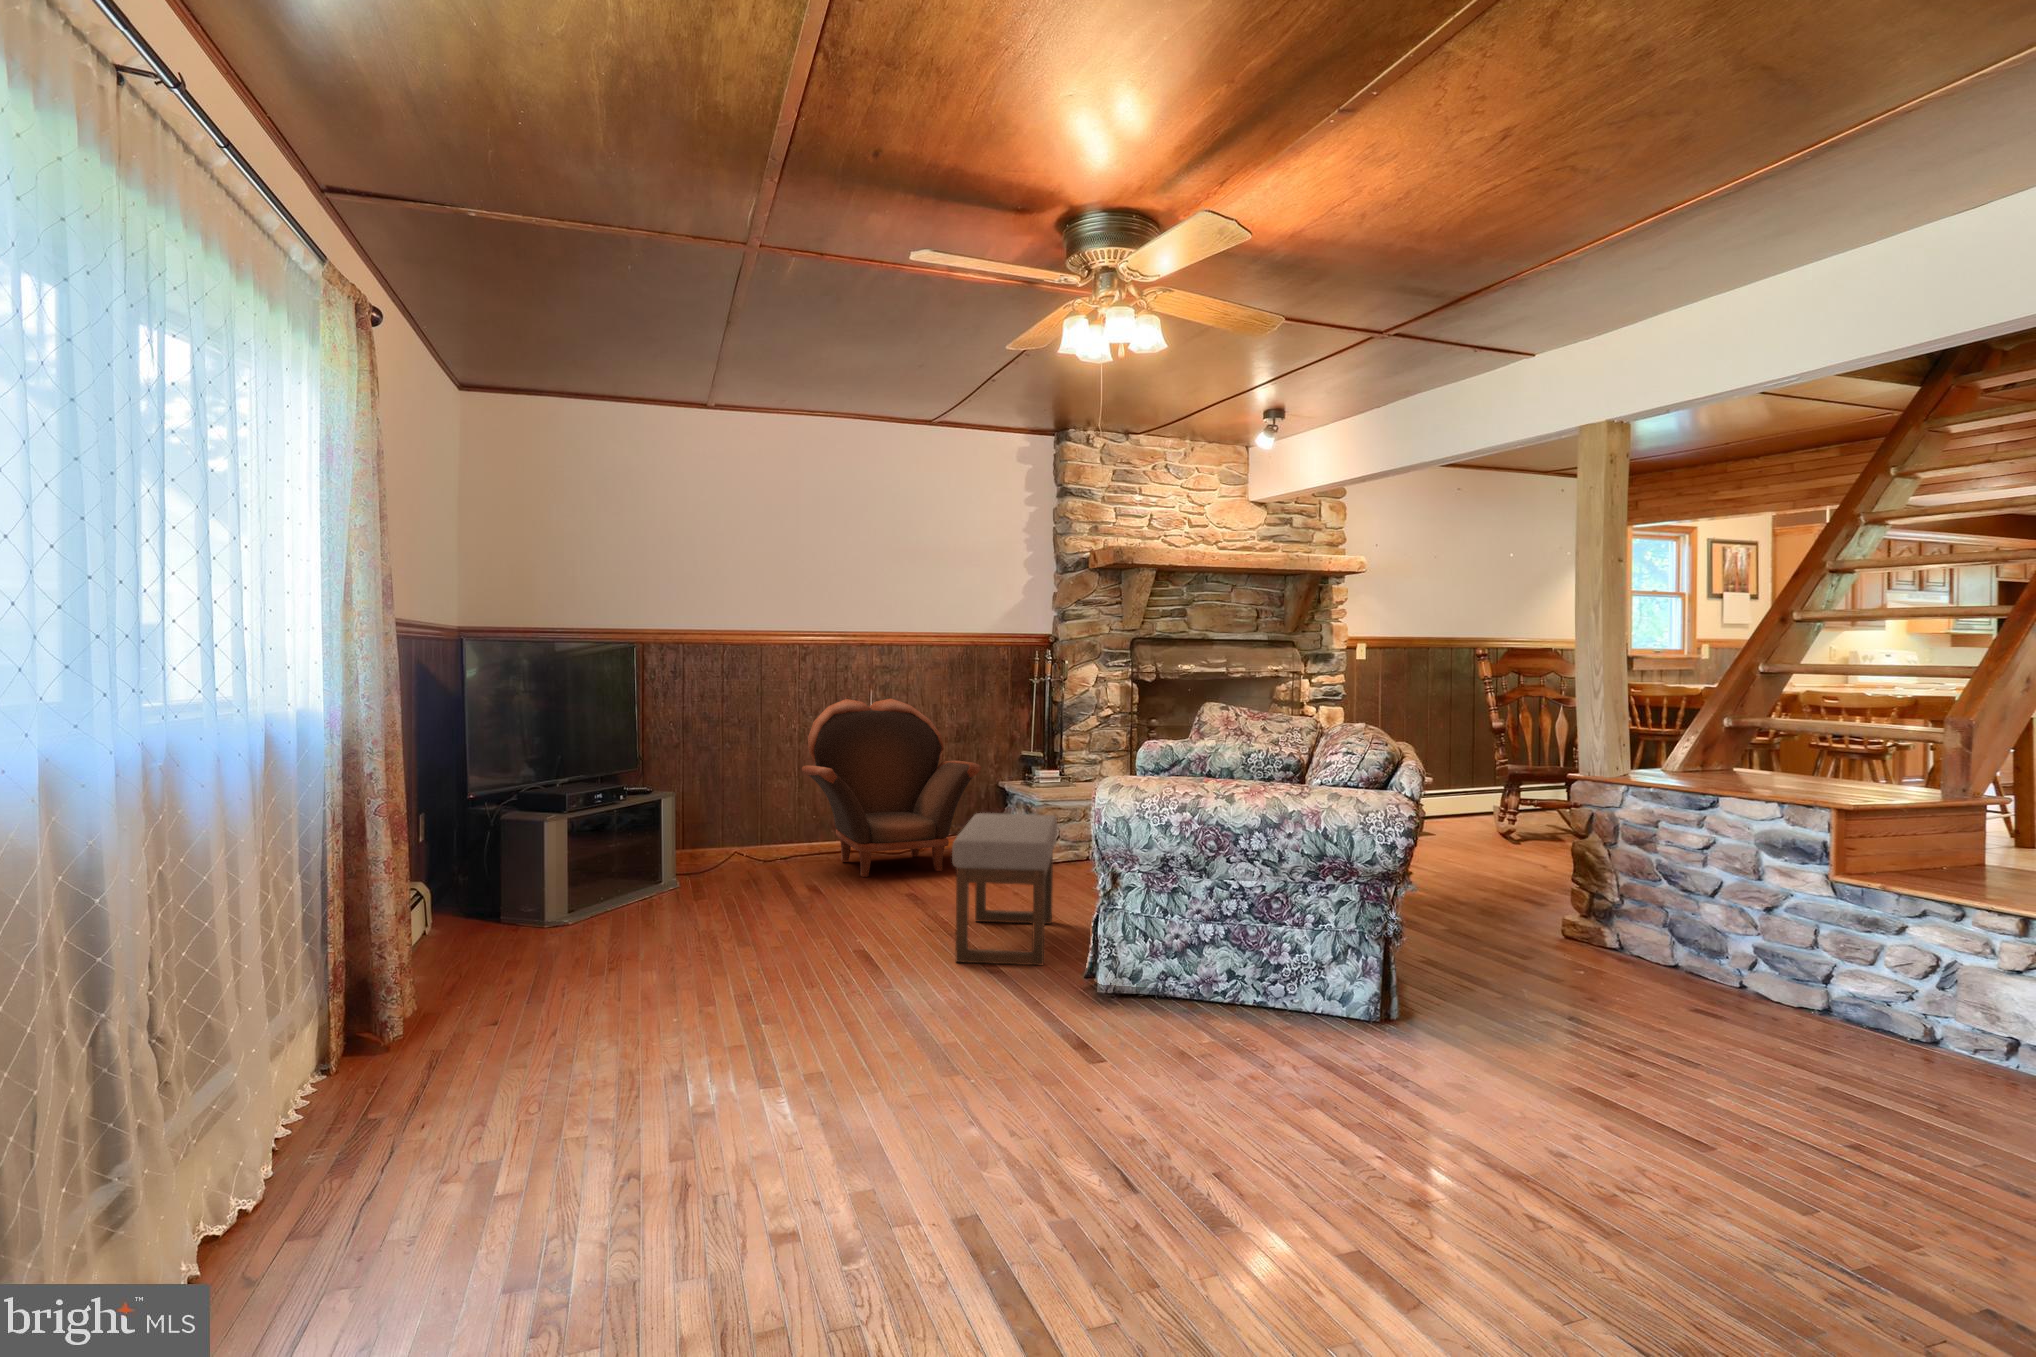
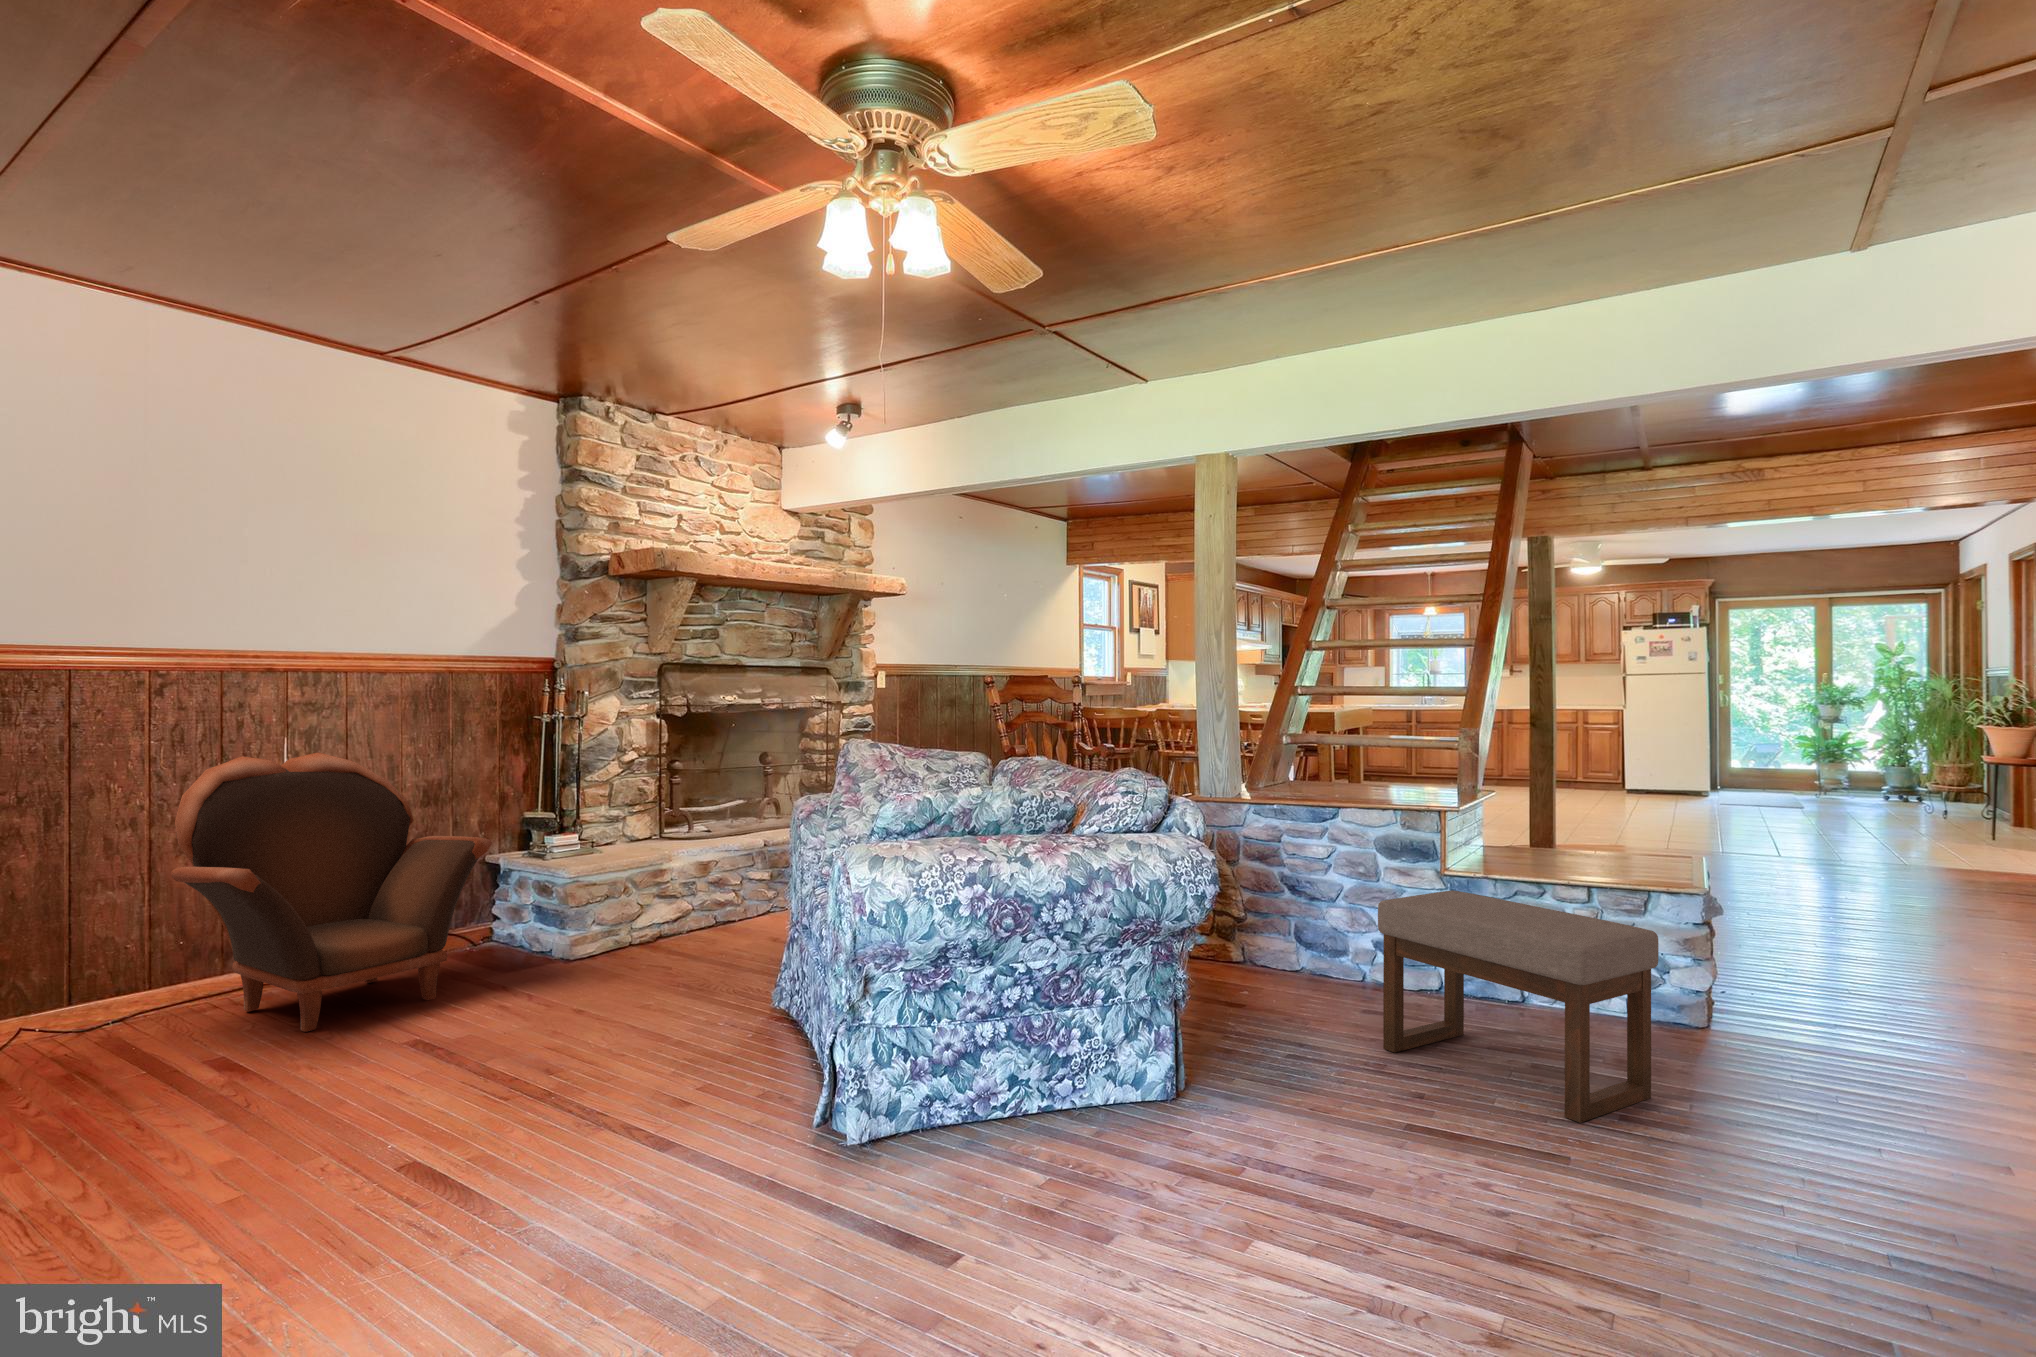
ottoman: present [952,813,1057,965] -> present [1378,890,1659,1123]

